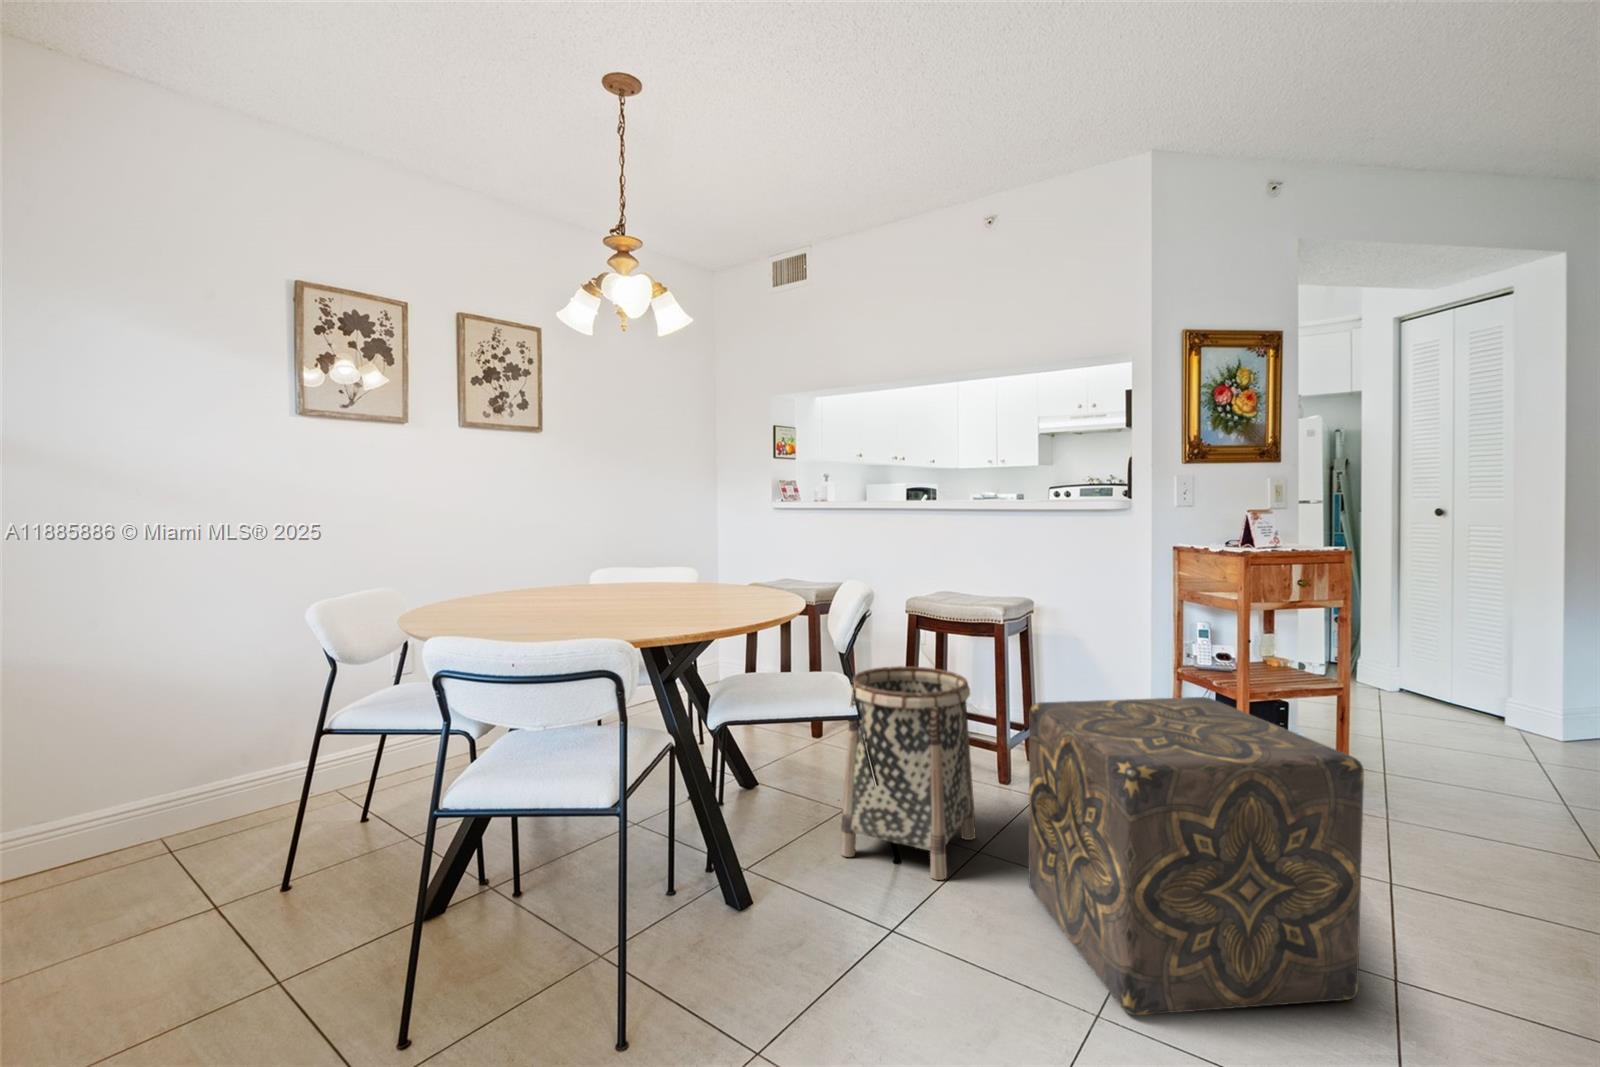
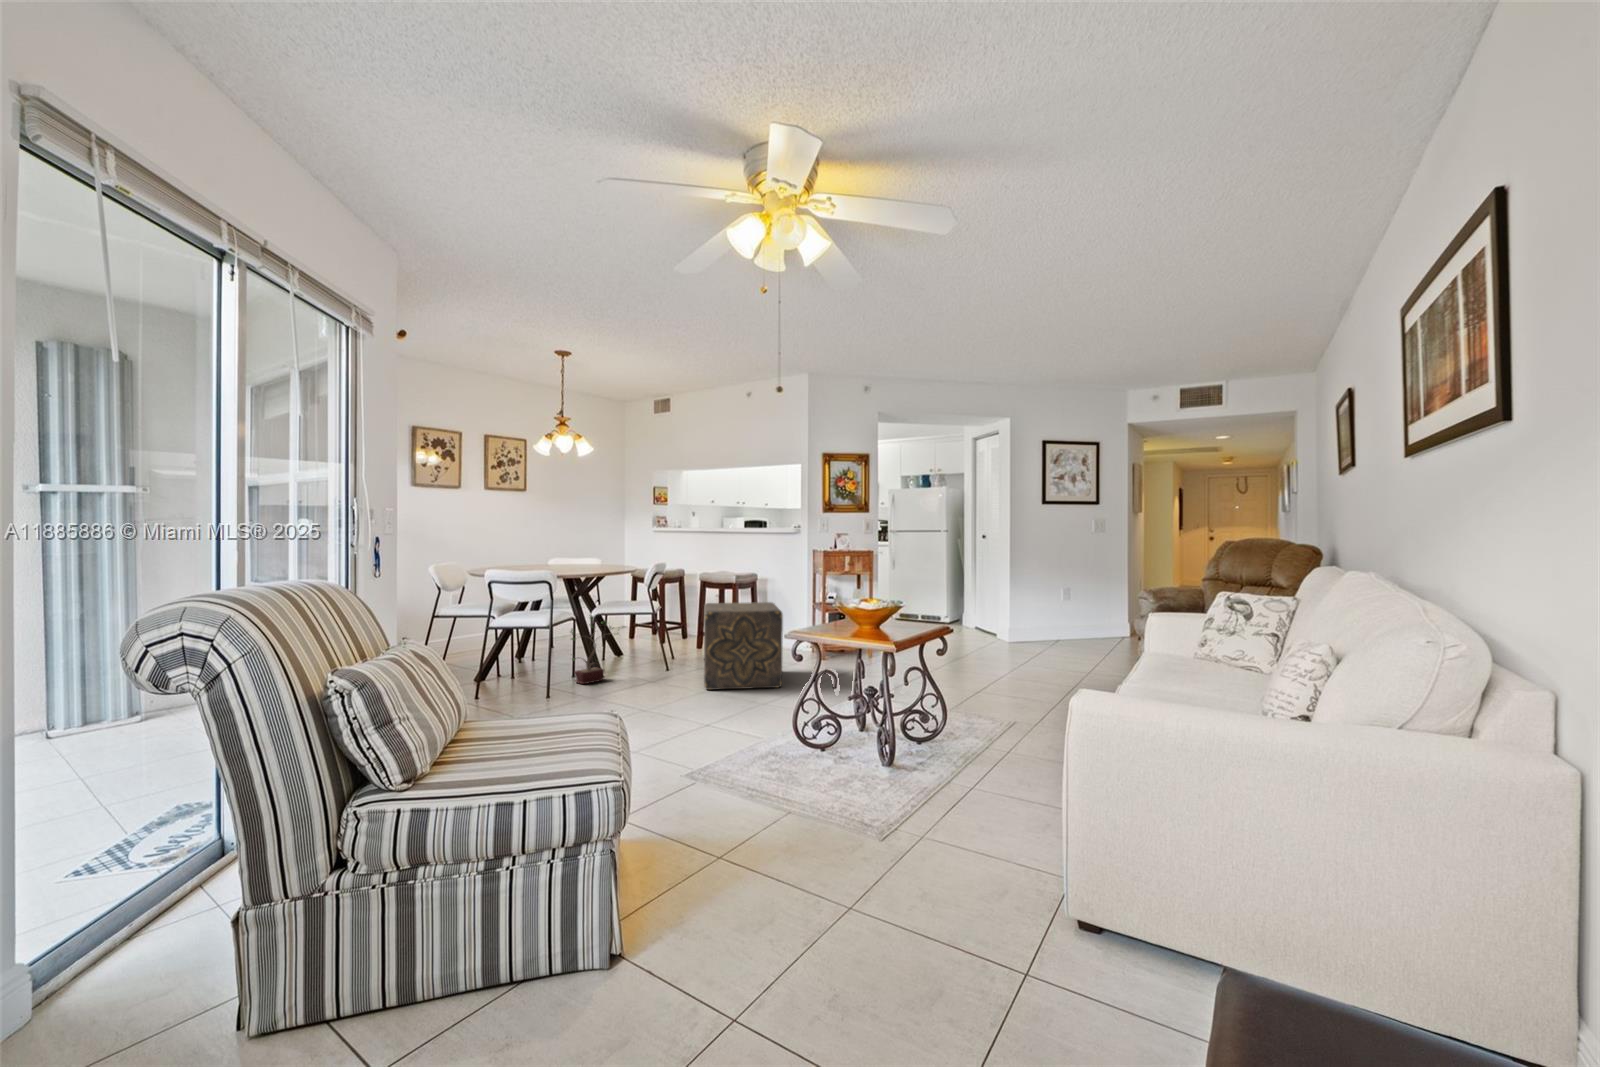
basket: present [840,666,976,880] -> none [641,597,700,672]
potted plant: none [681,744,828,960] -> present [571,615,613,684]

